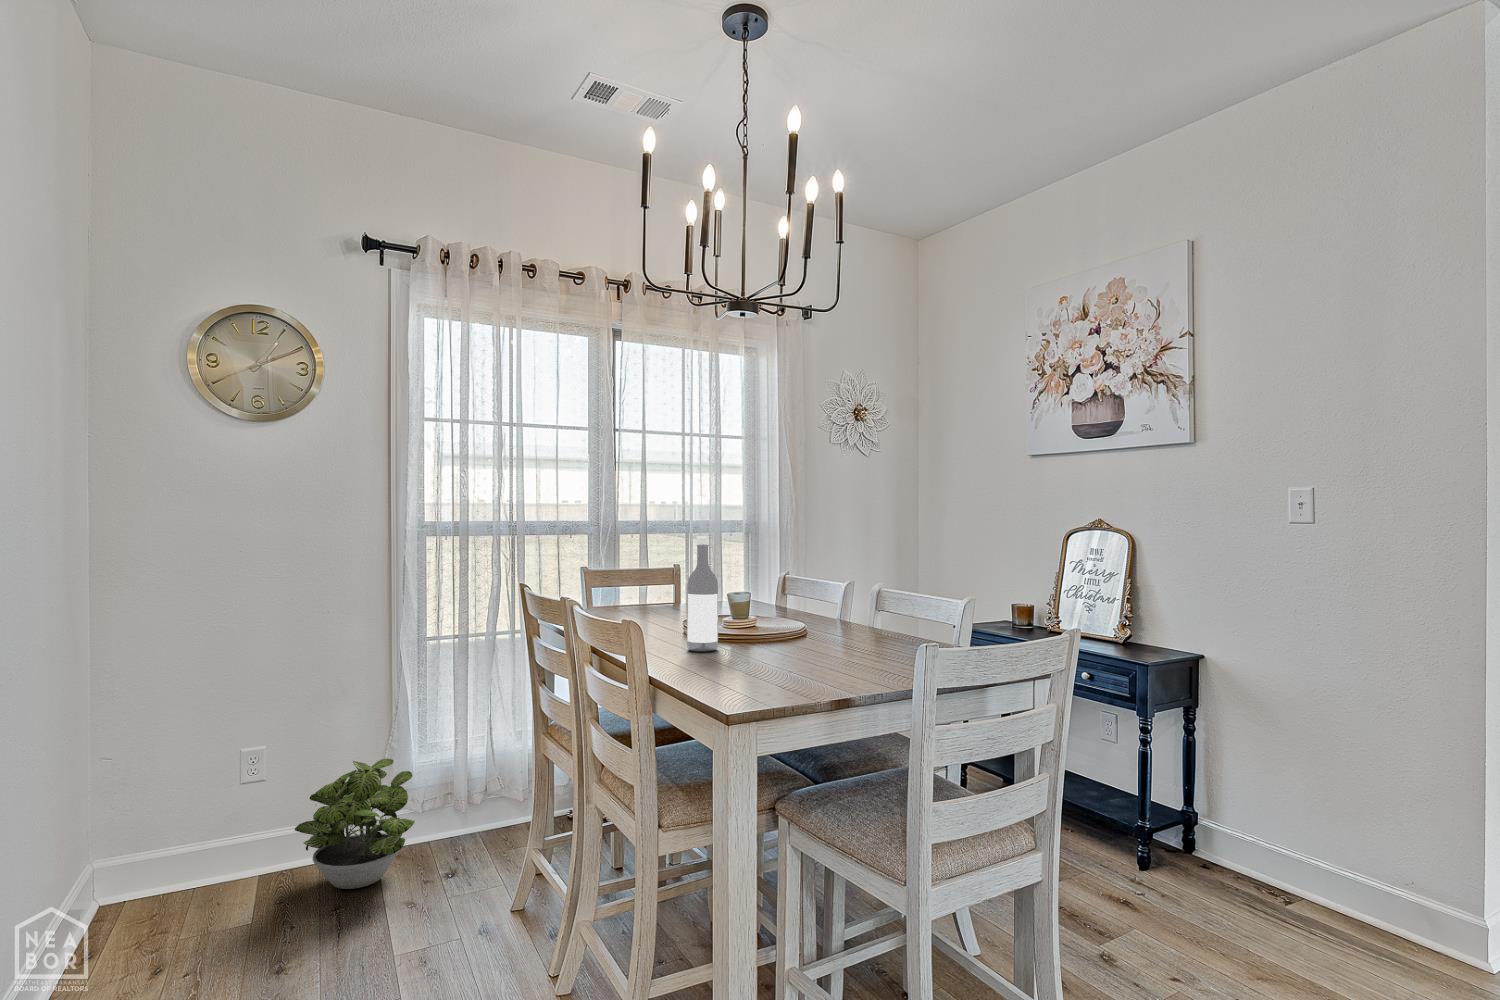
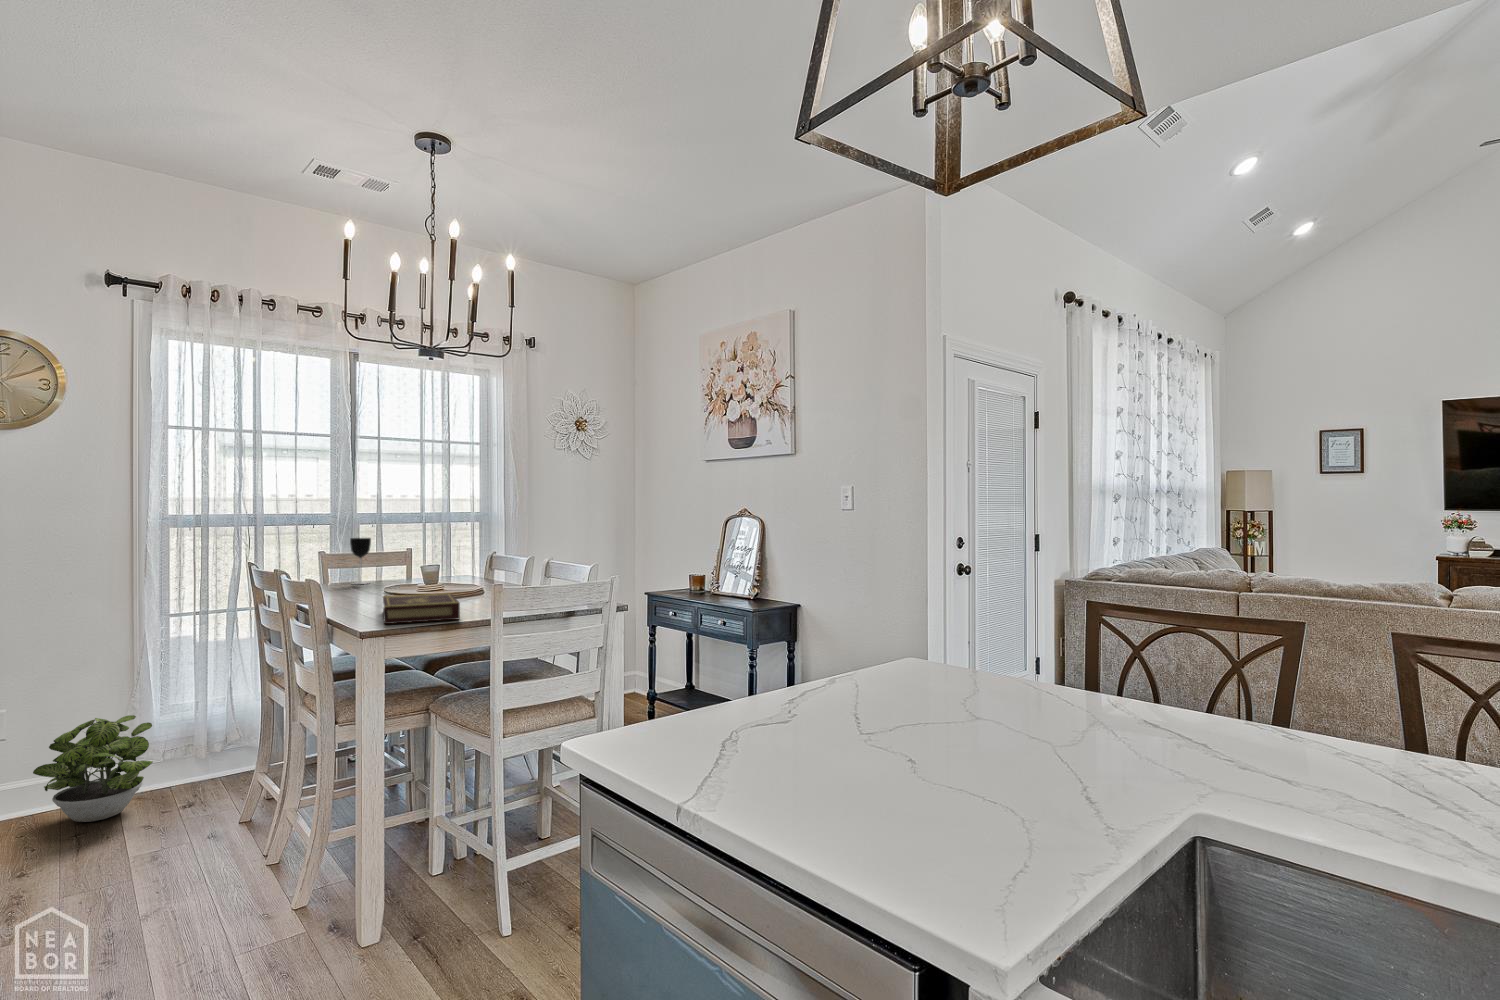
wine bottle: present [687,537,718,651] -> none [378,520,403,605]
wine glass: none [622,553,645,611] -> present [350,538,371,584]
book: none [705,640,828,692] -> present [383,593,460,624]

